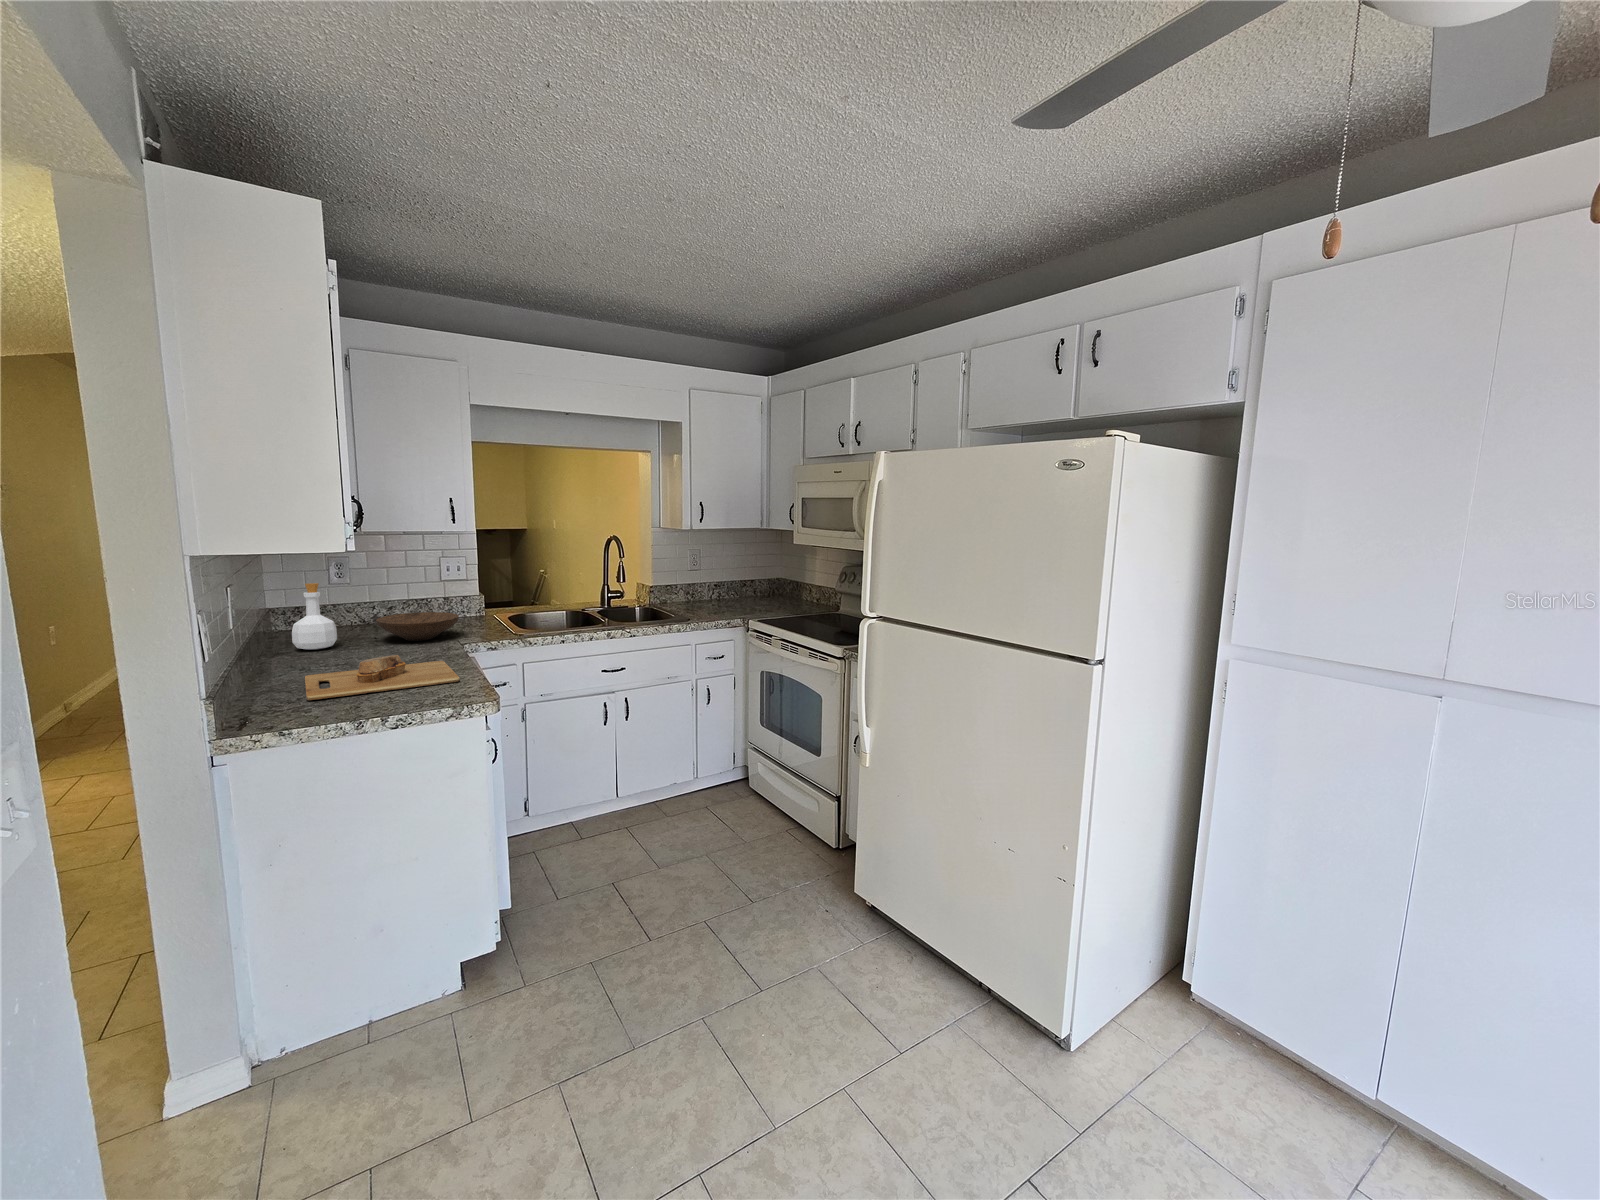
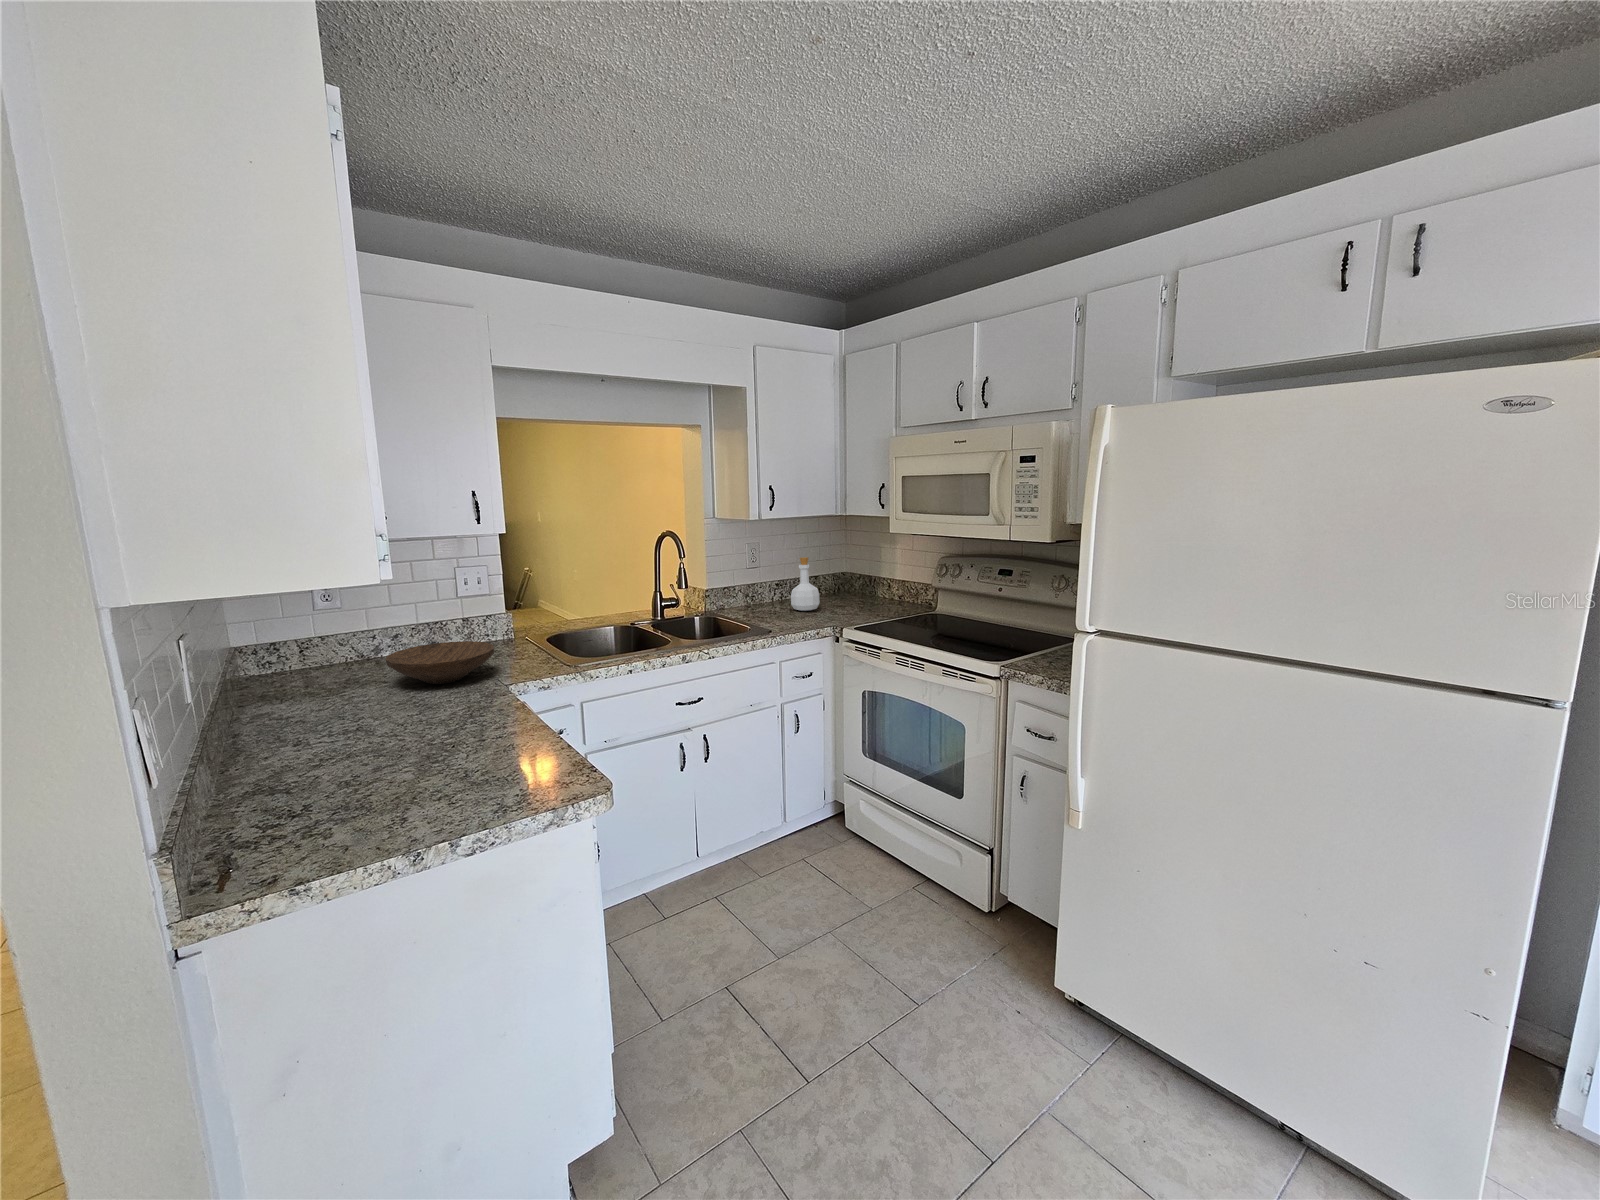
bottle: present [292,583,337,650] -> present [791,557,820,611]
cutting board: present [305,655,460,700] -> none [306,719,536,812]

